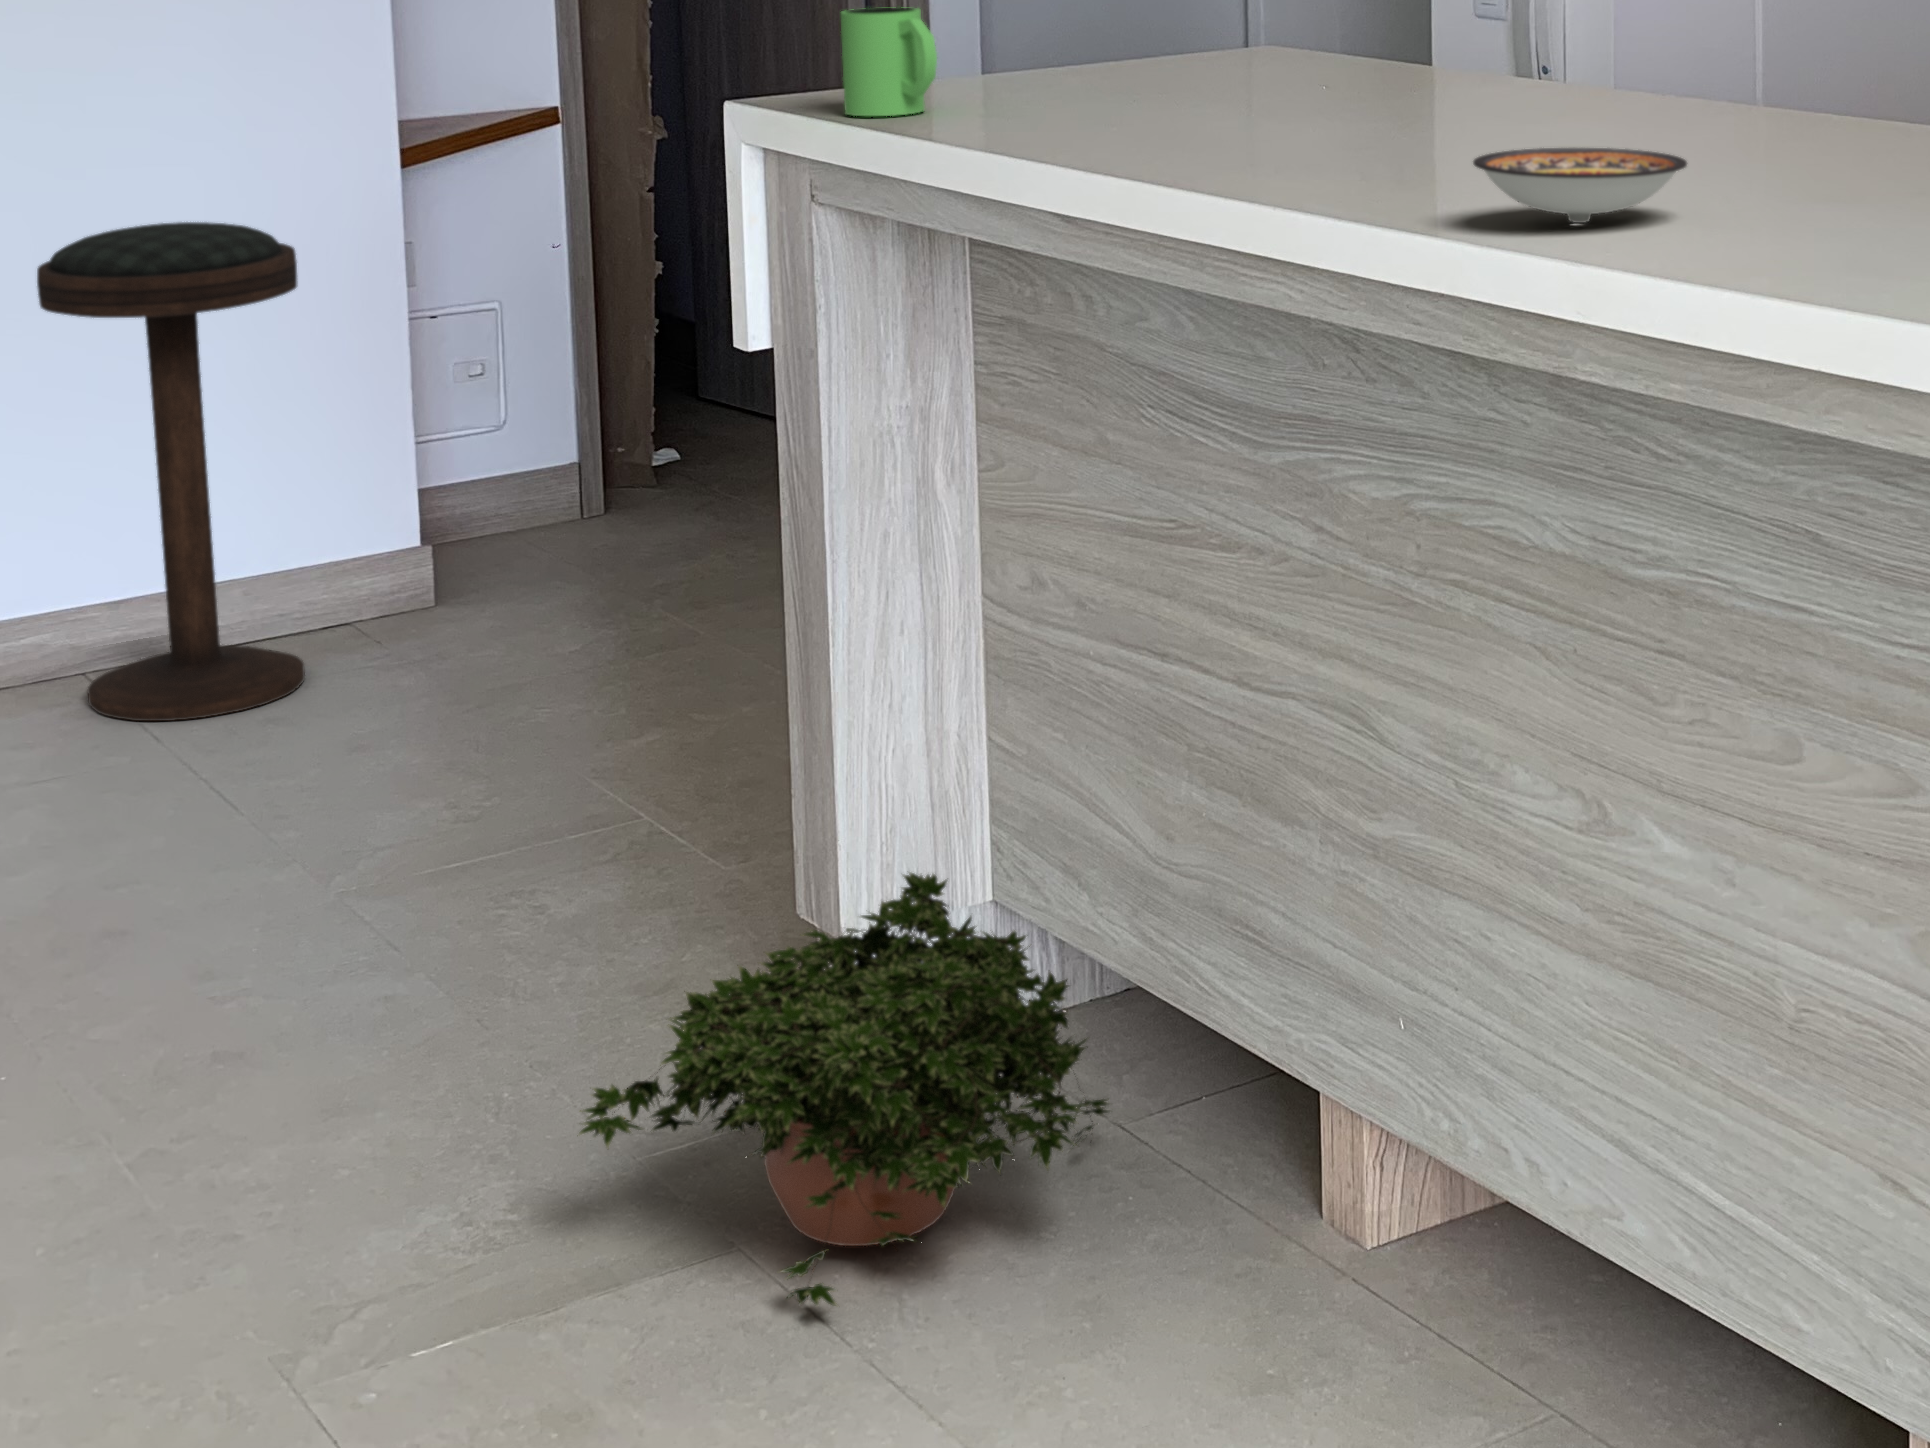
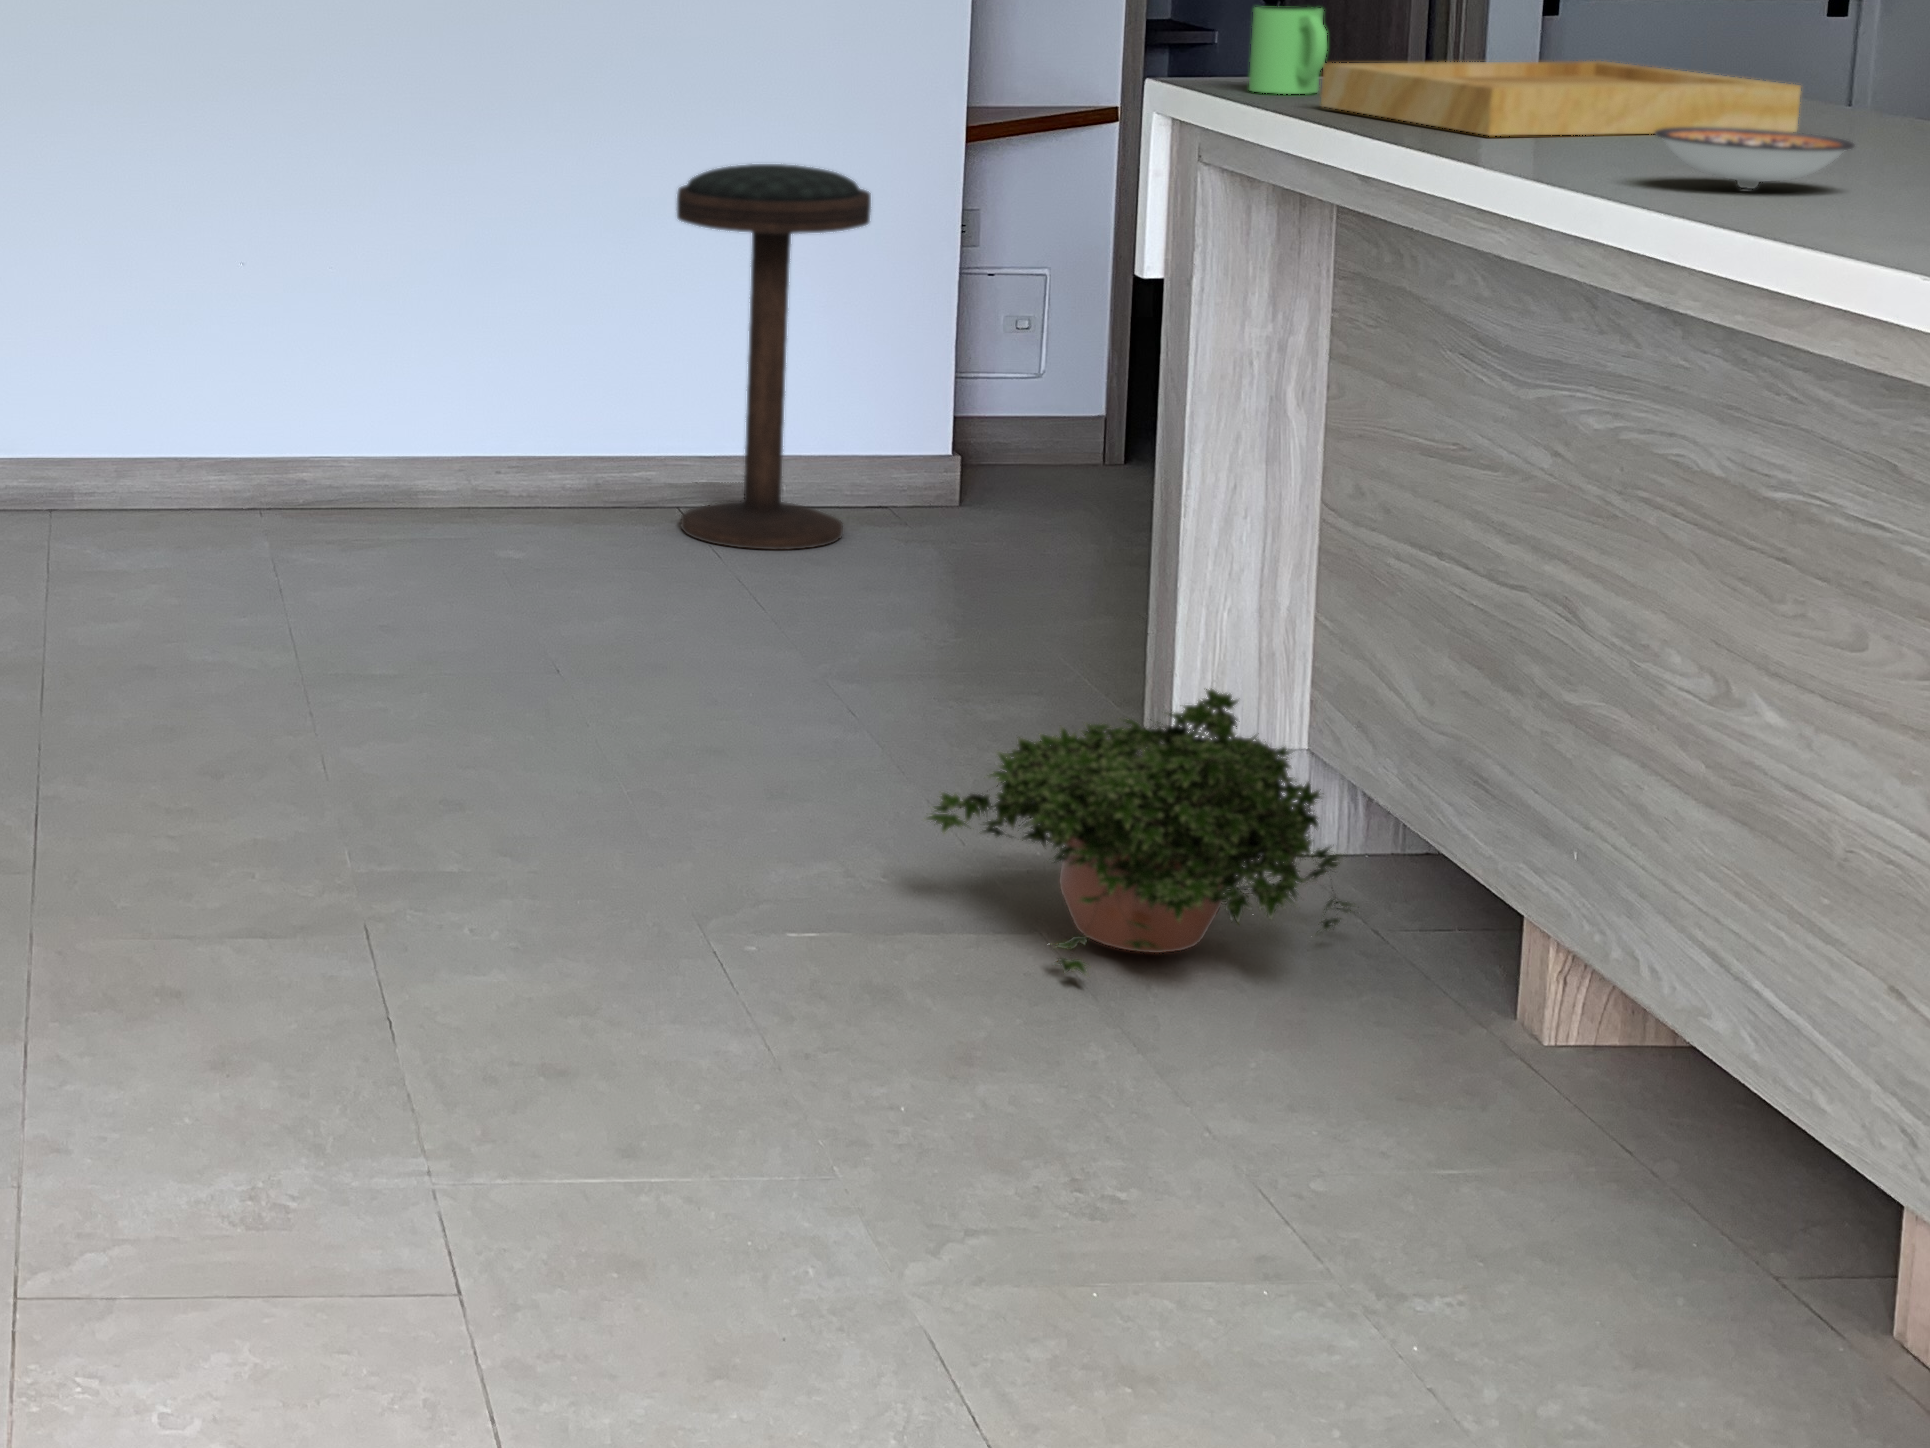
tray: none [957,51,1487,164] -> present [1321,61,1801,136]

